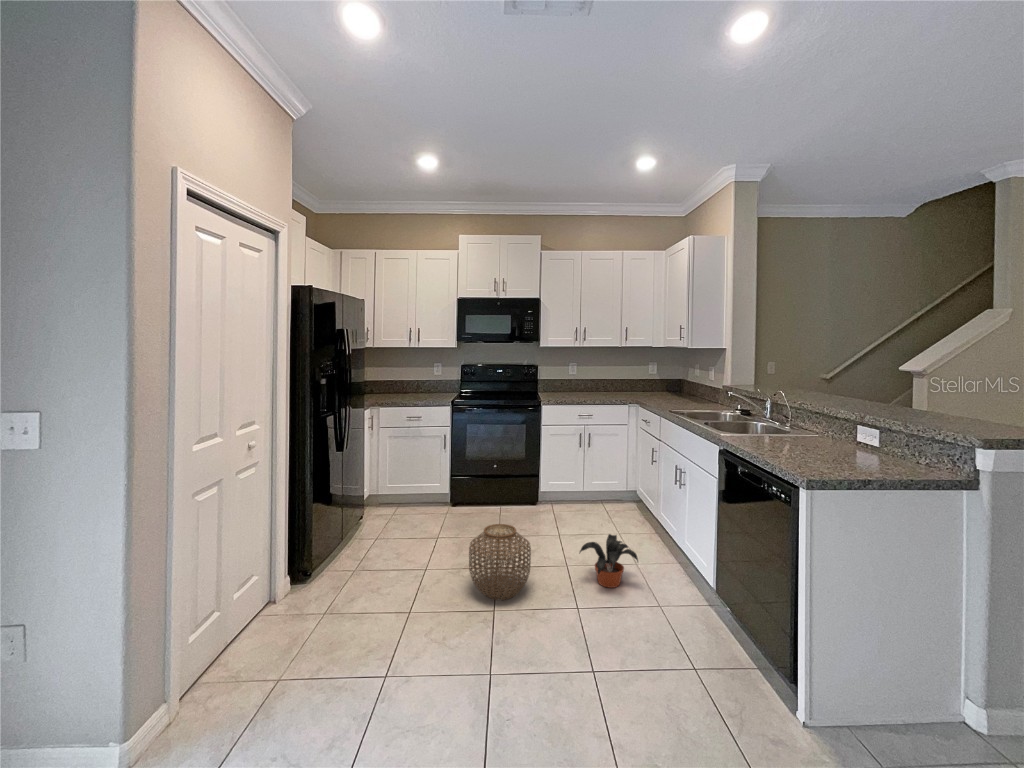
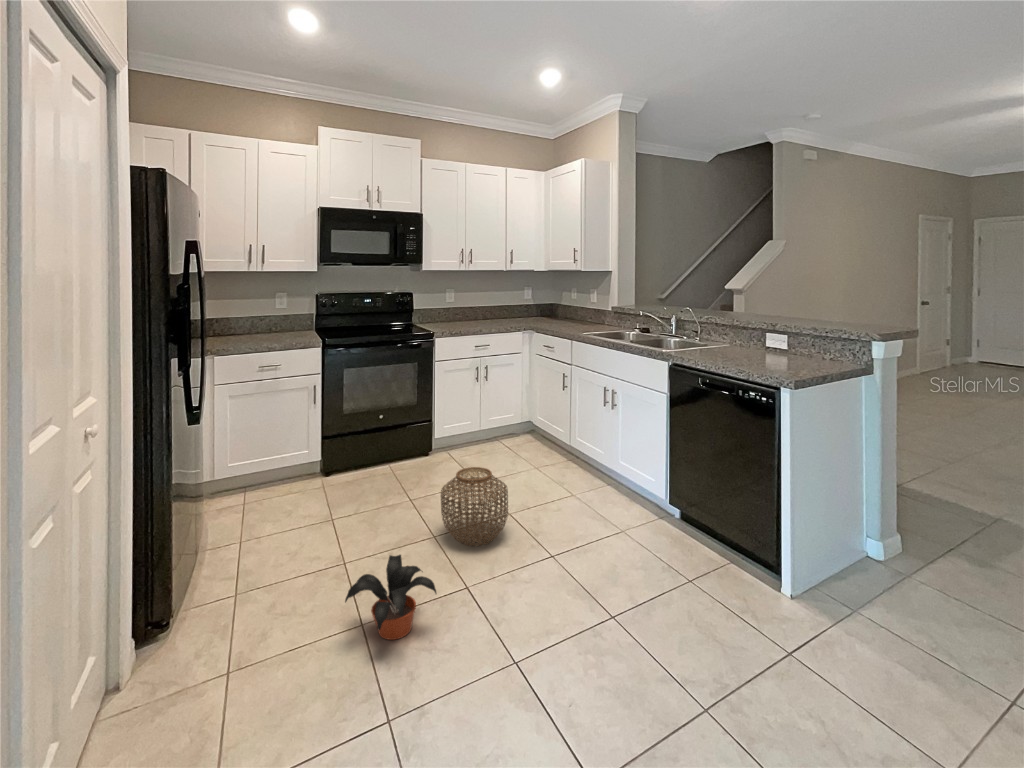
potted plant: present [580,534,638,588] -> present [345,555,436,640]

